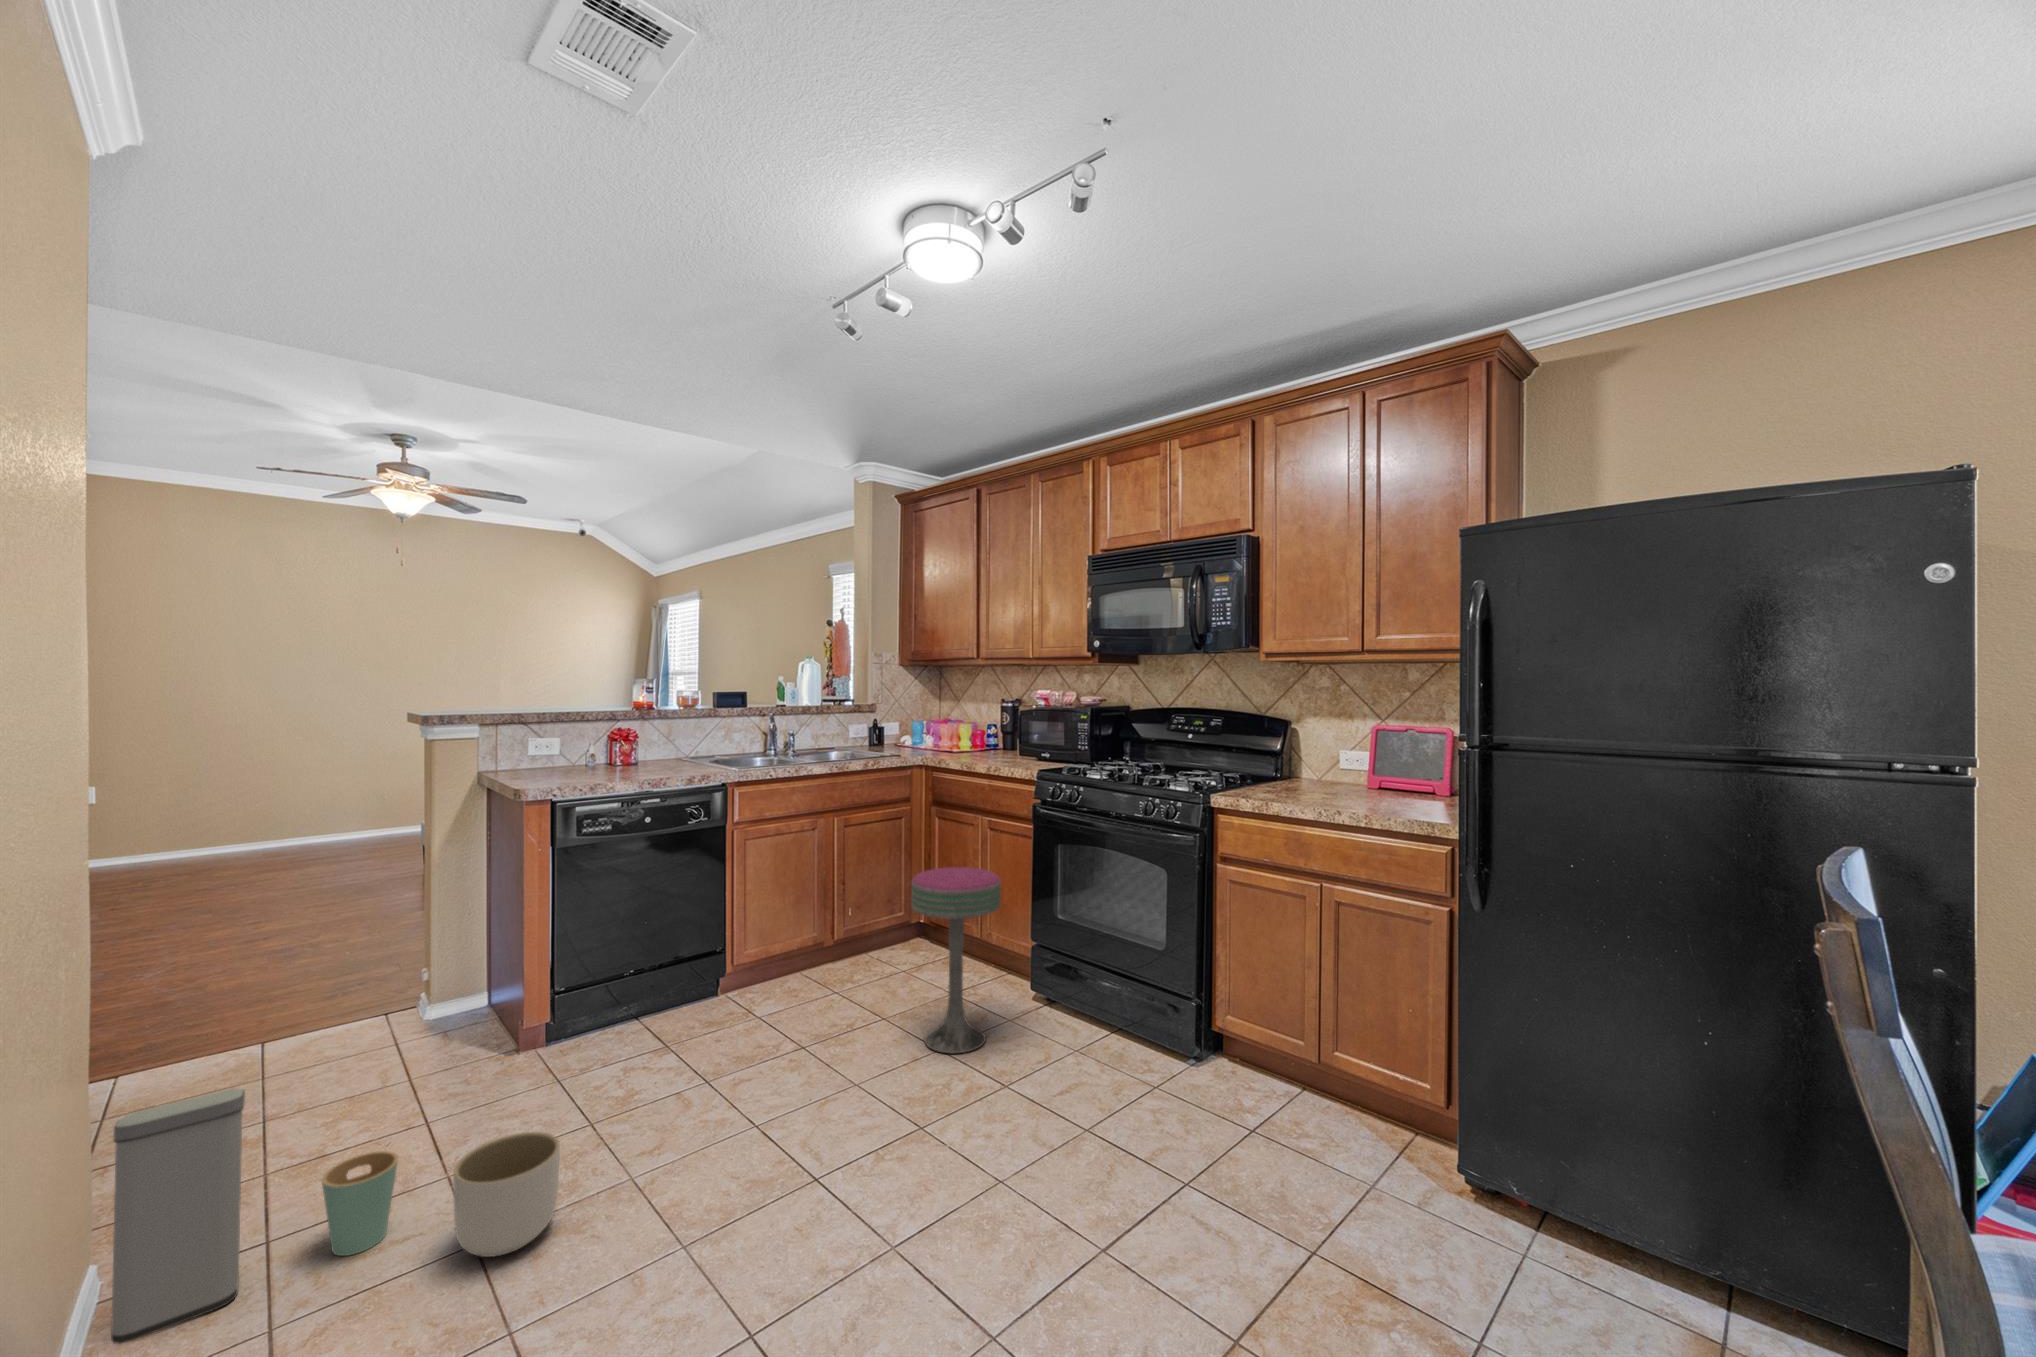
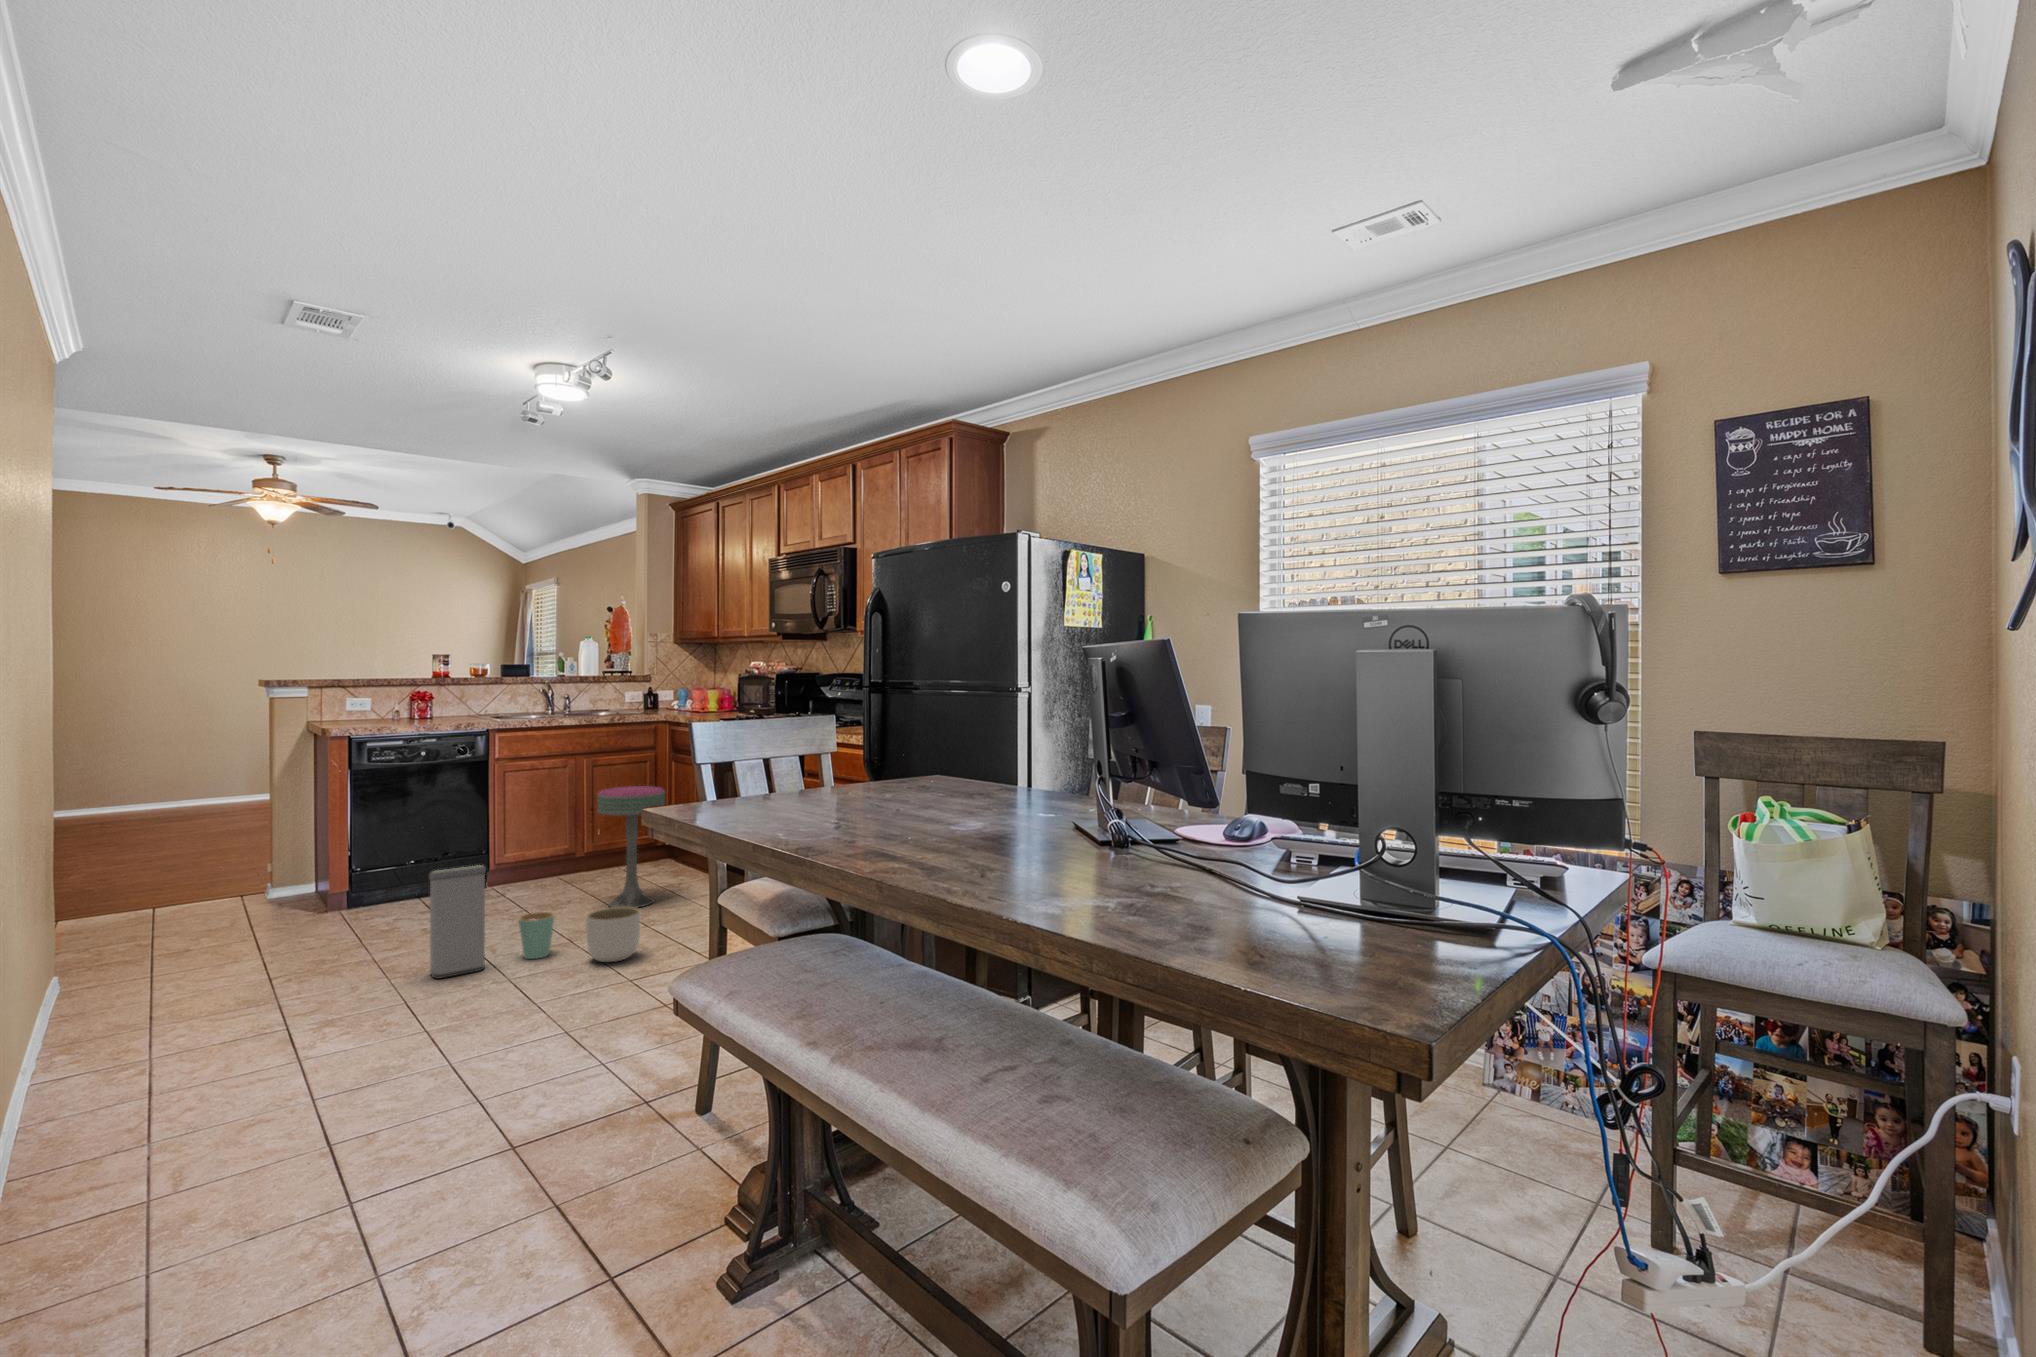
trash can: present [111,1089,398,1344] -> present [429,865,555,979]
planter: present [453,1132,560,1257] -> present [586,907,641,962]

